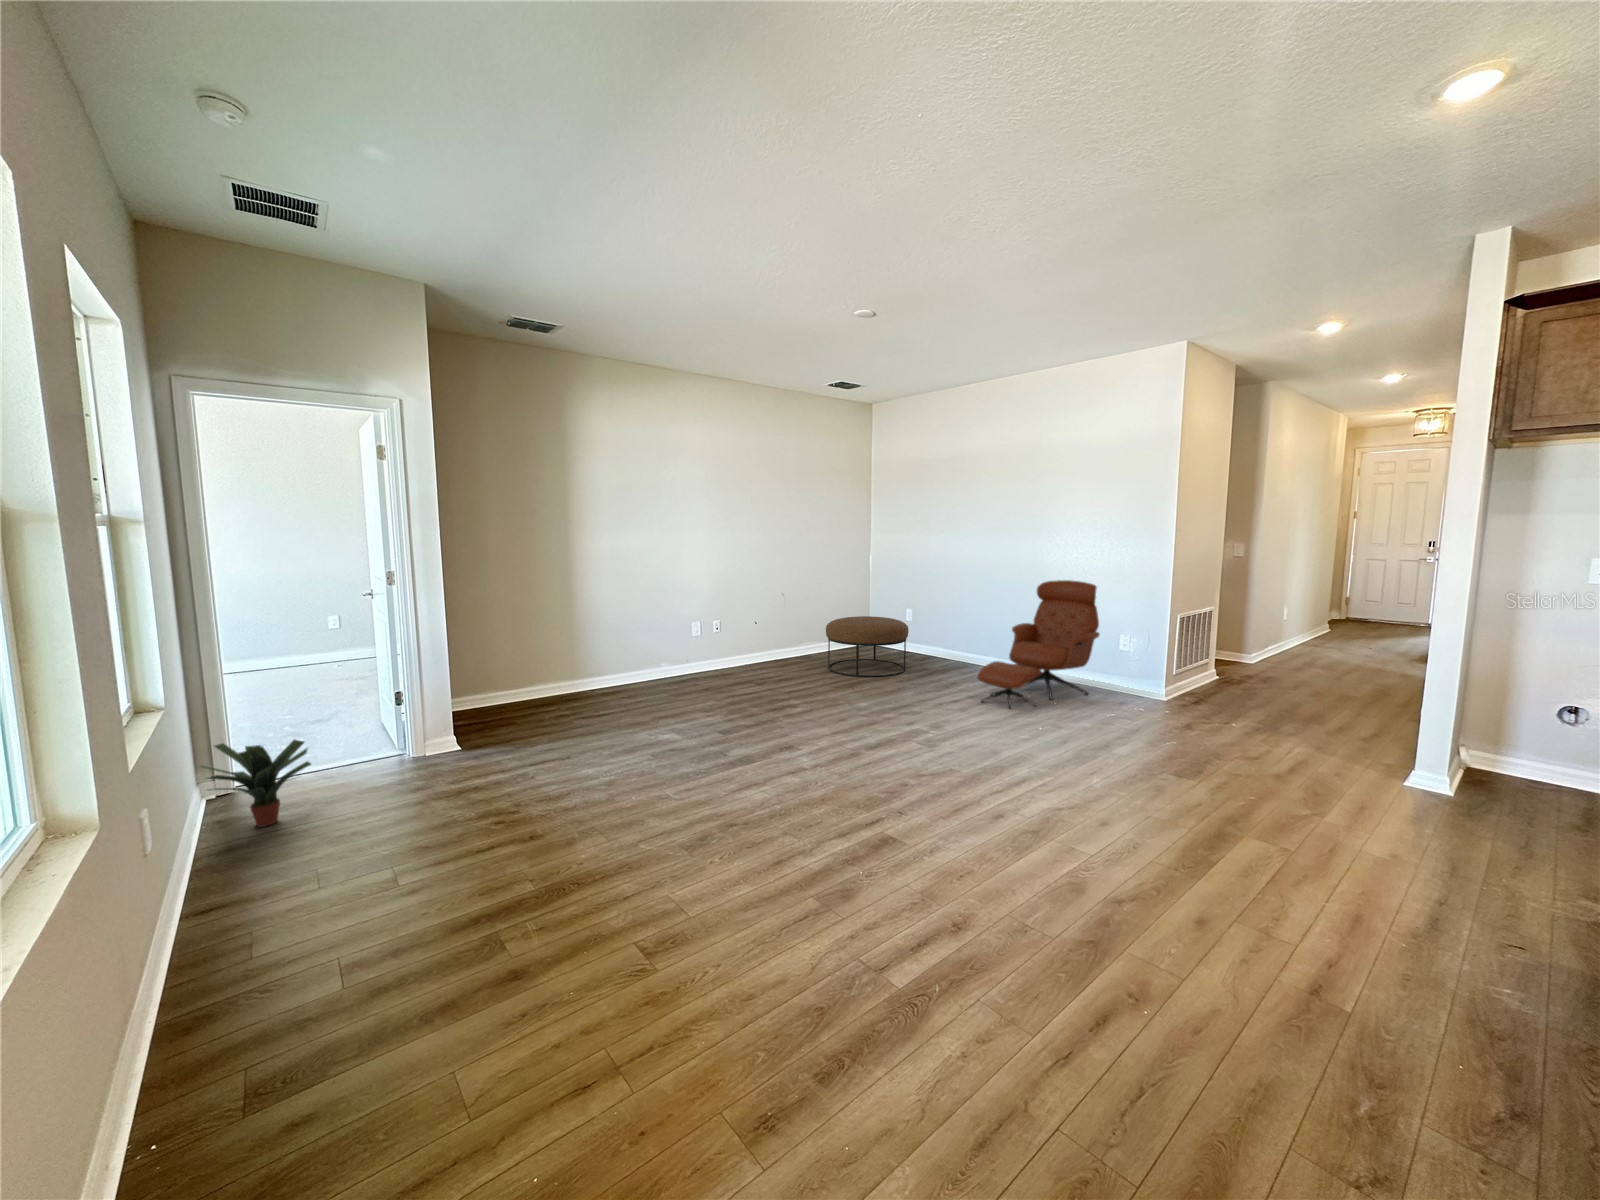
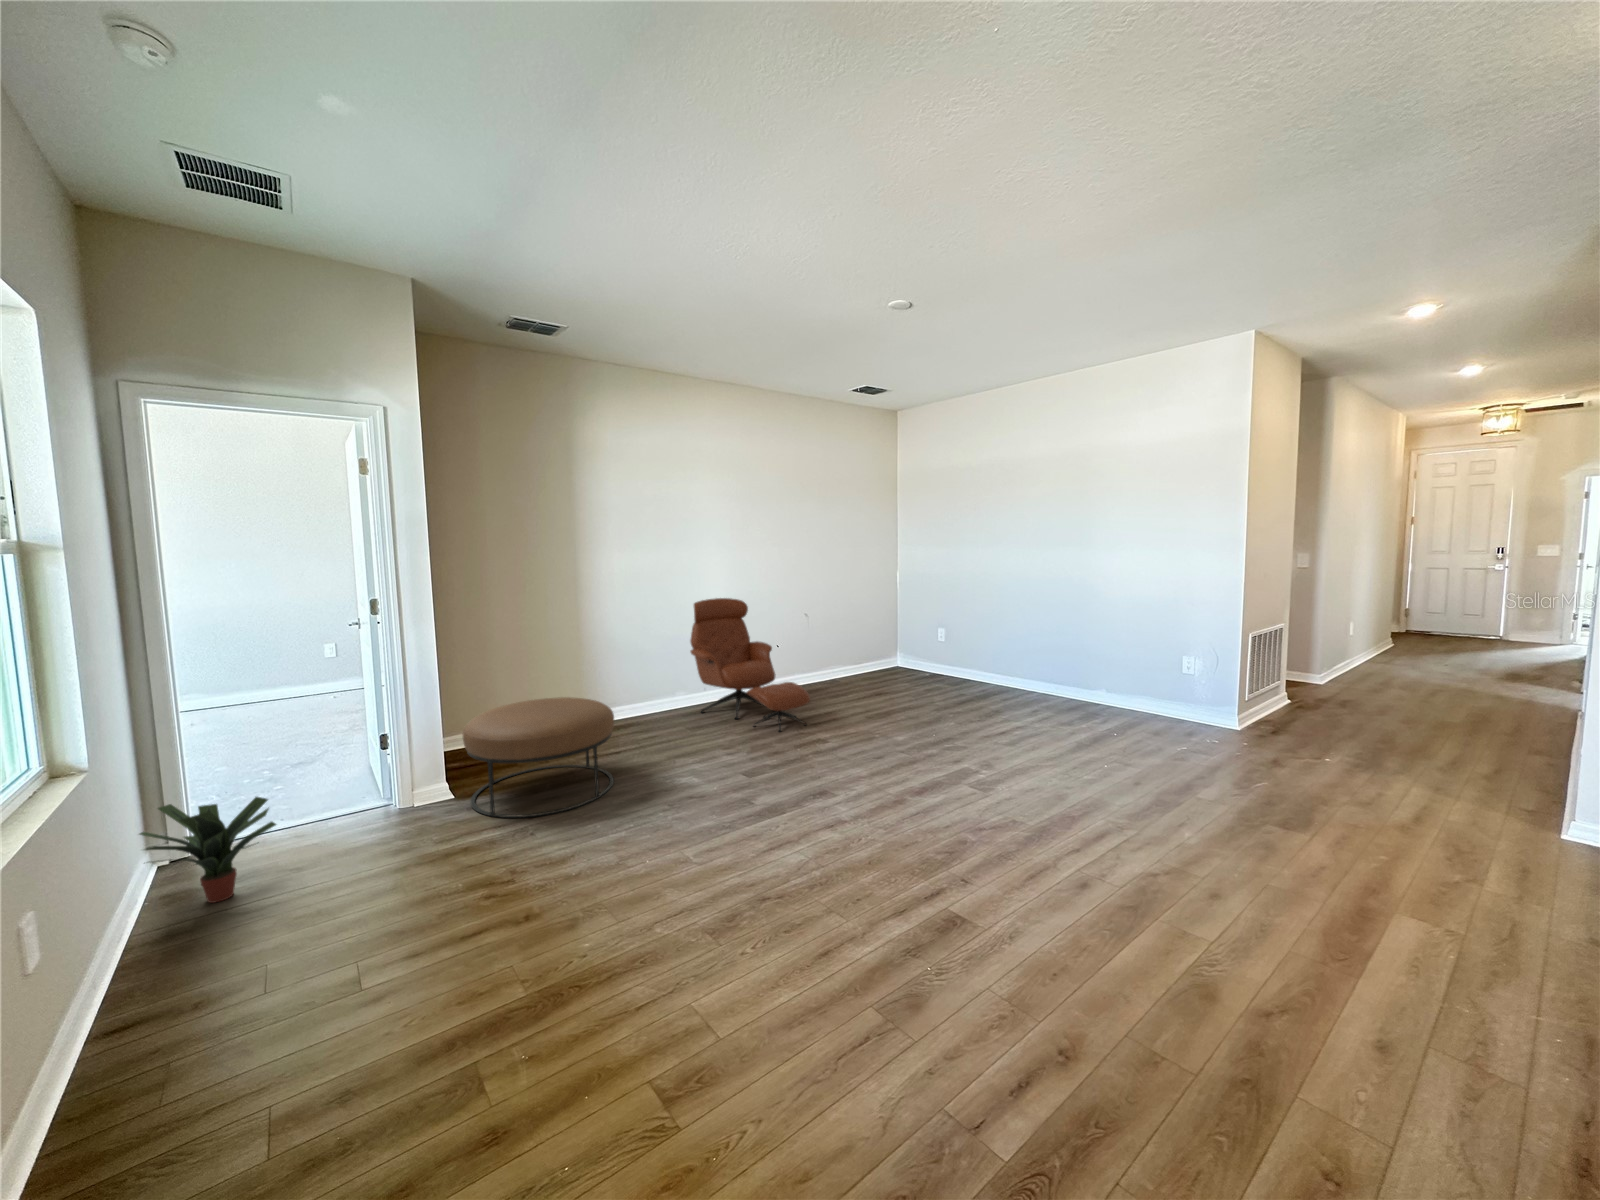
lounge chair: present [978,580,1100,709] -> present [690,598,810,731]
ottoman: present [826,616,909,677] -> present [462,697,614,818]

